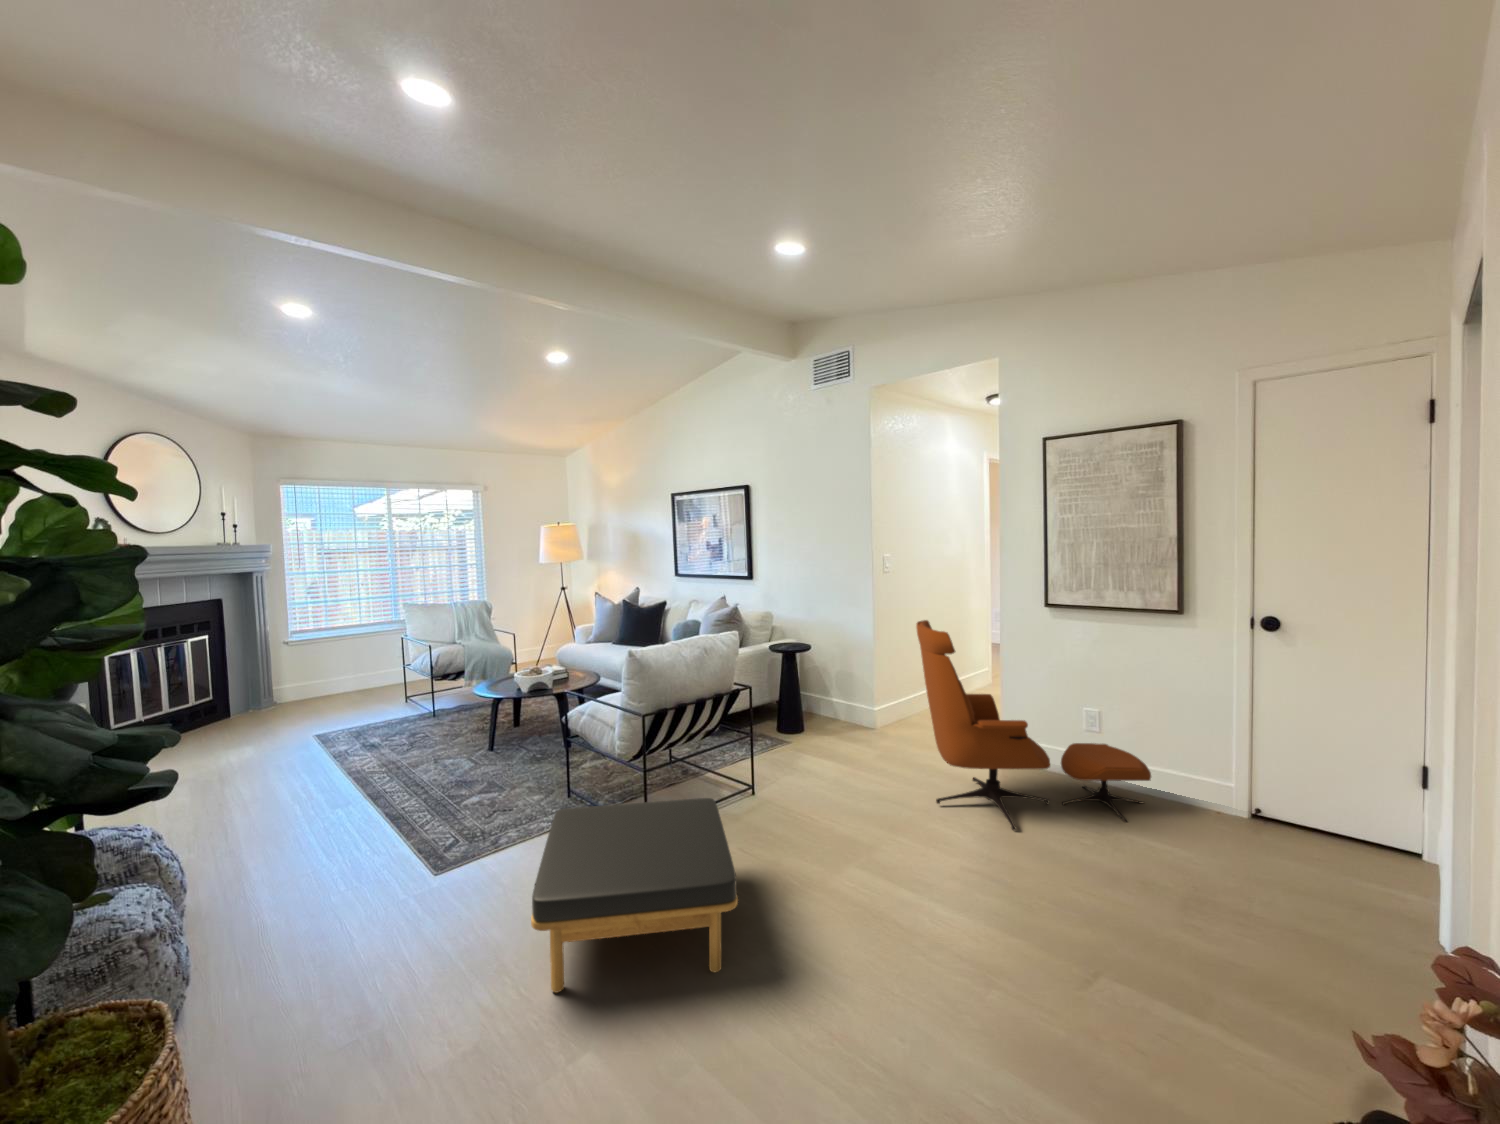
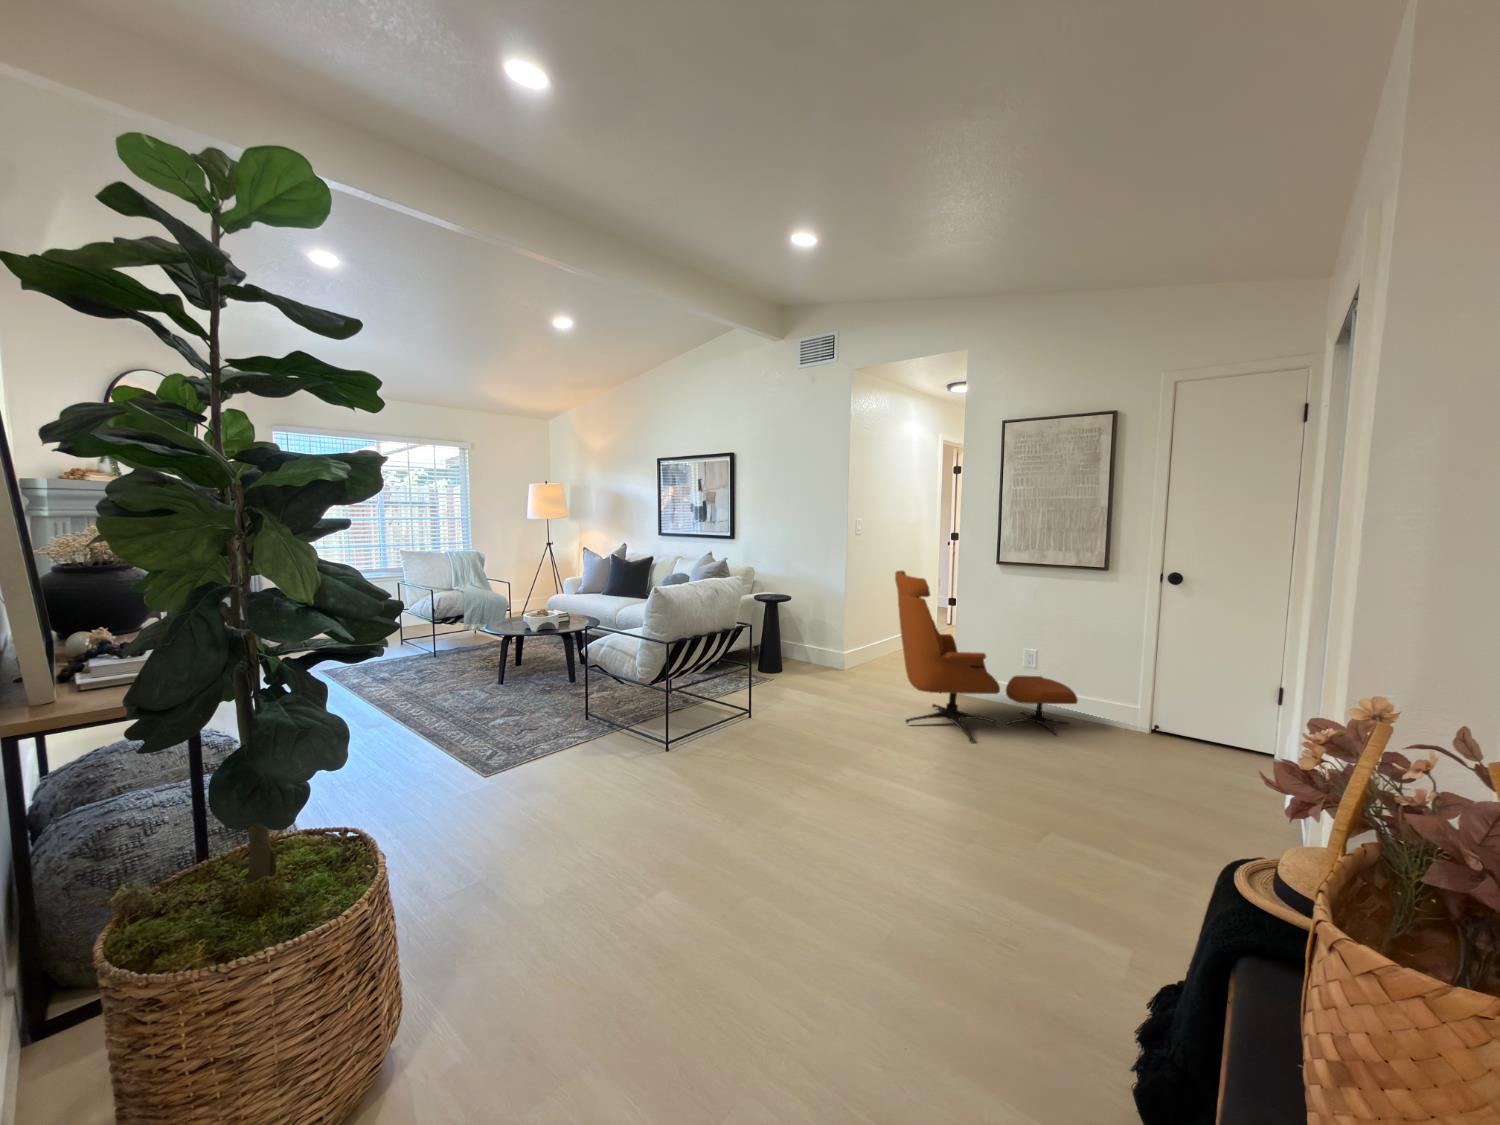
ottoman: present [531,798,738,992] -> none [599,710,771,857]

